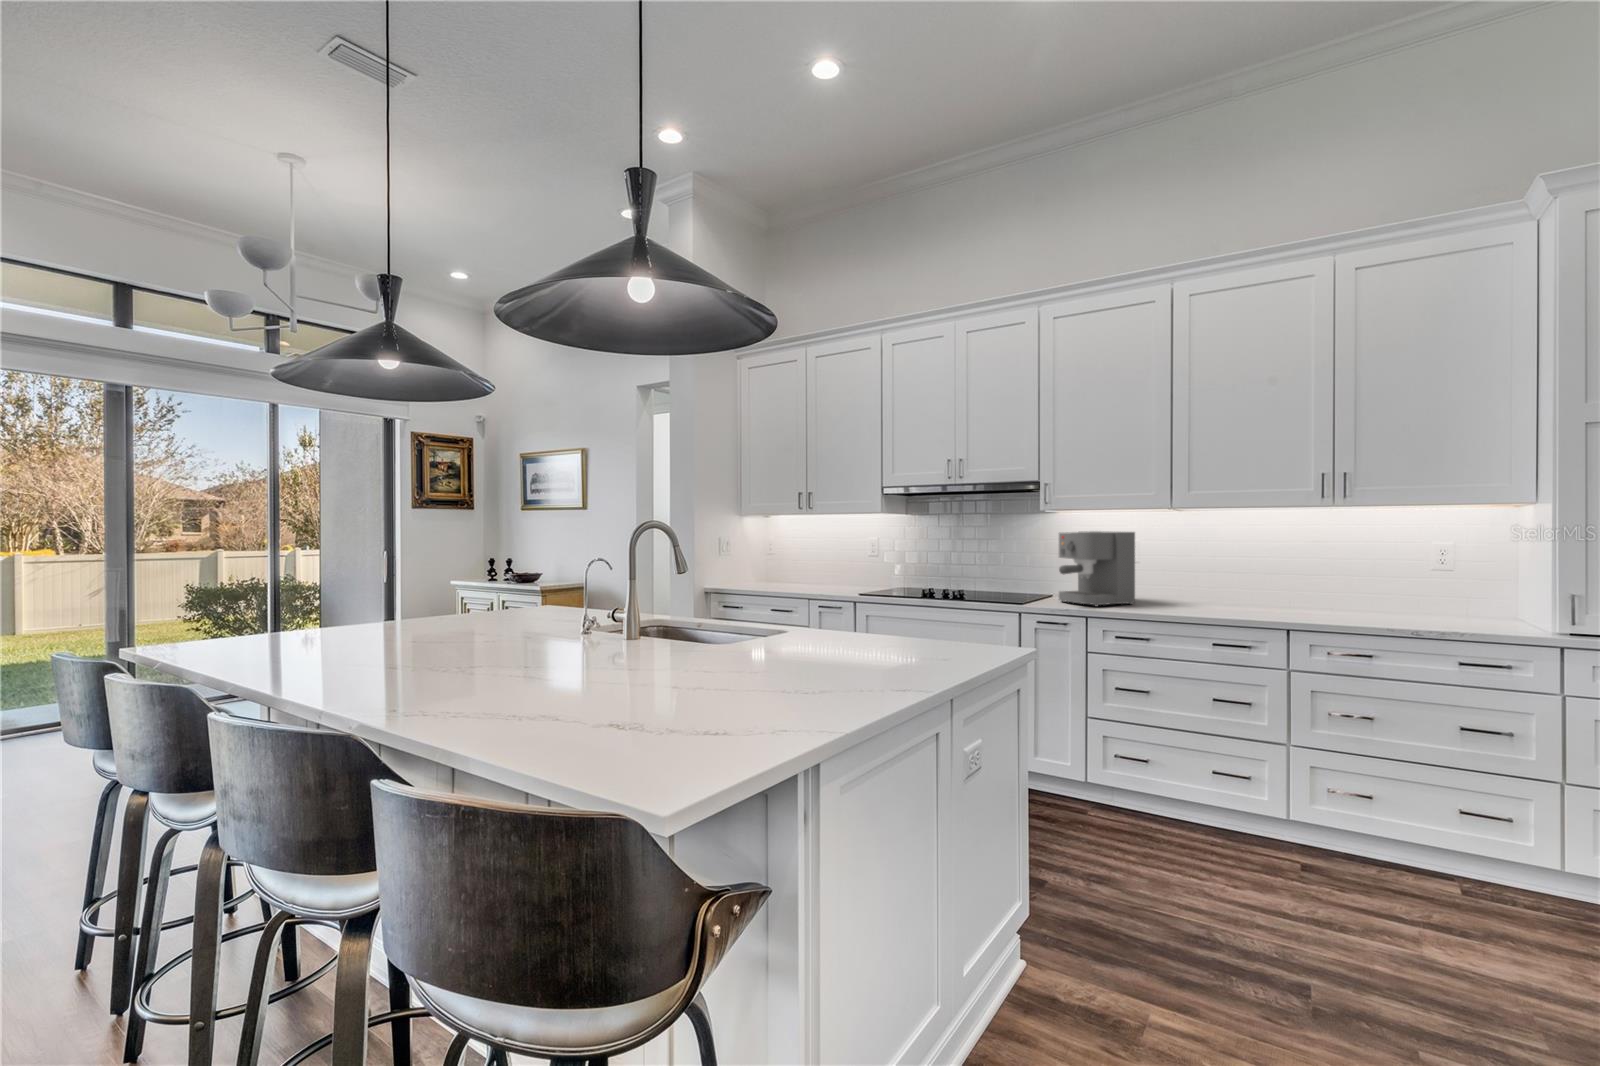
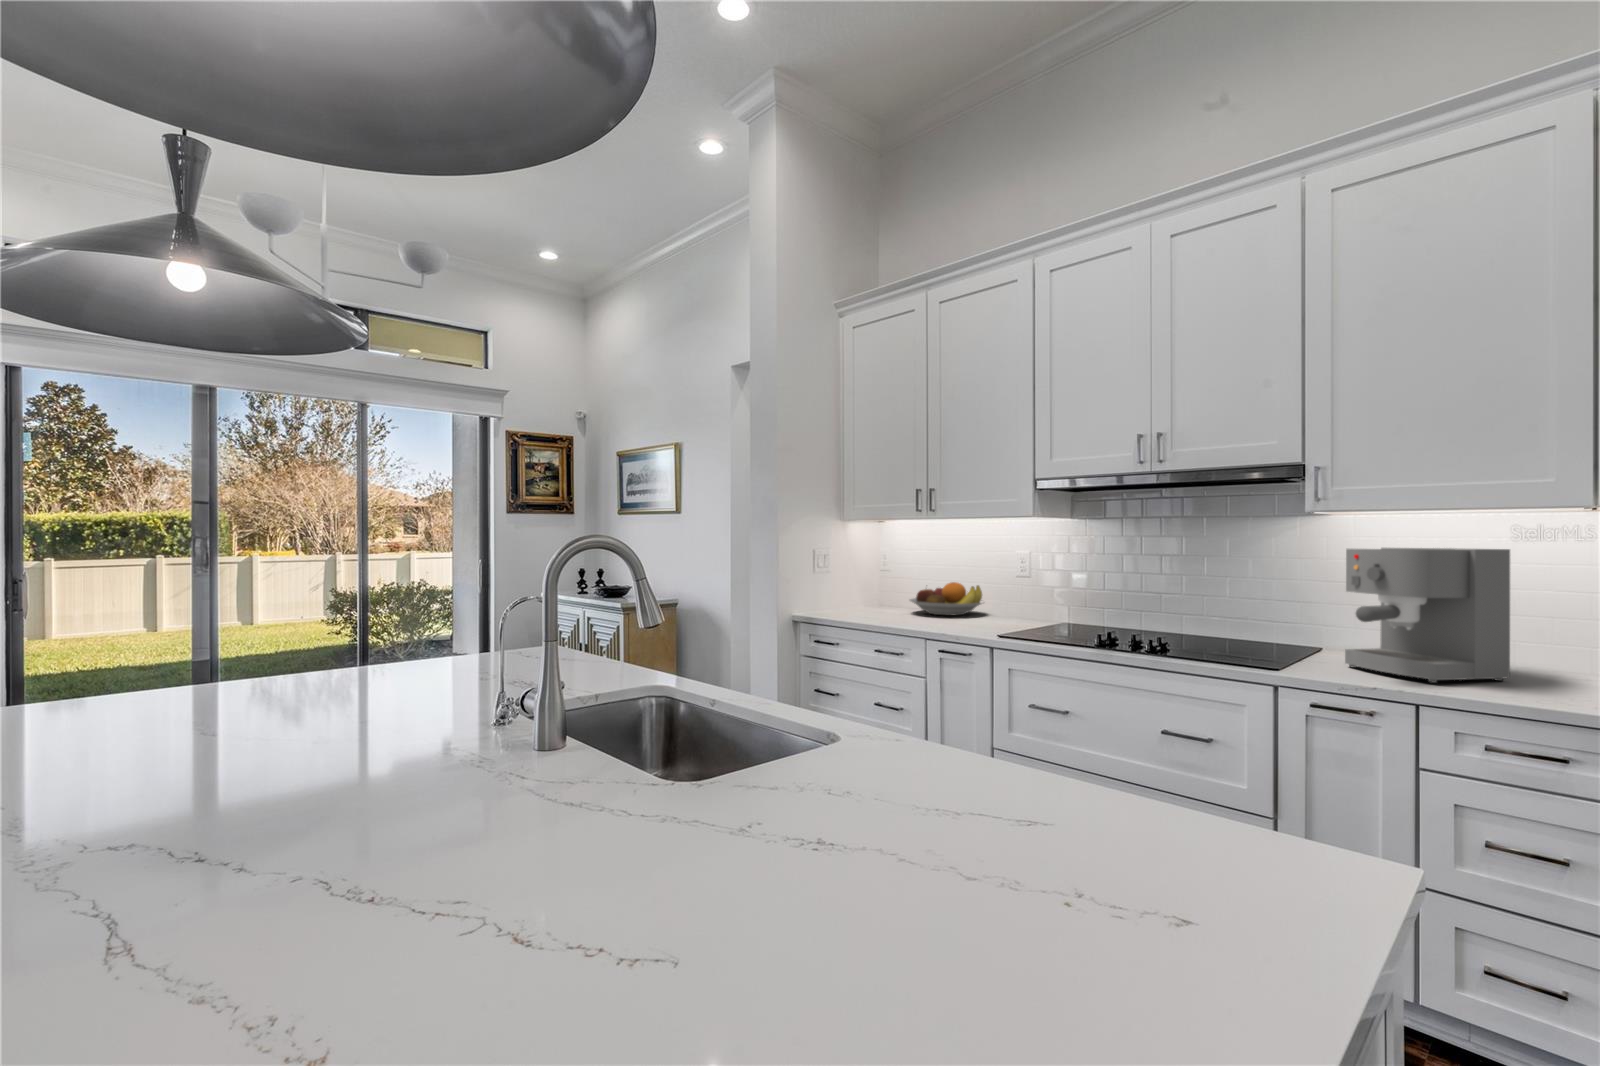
fruit bowl: none [792,560,847,584] -> present [910,582,982,615]

